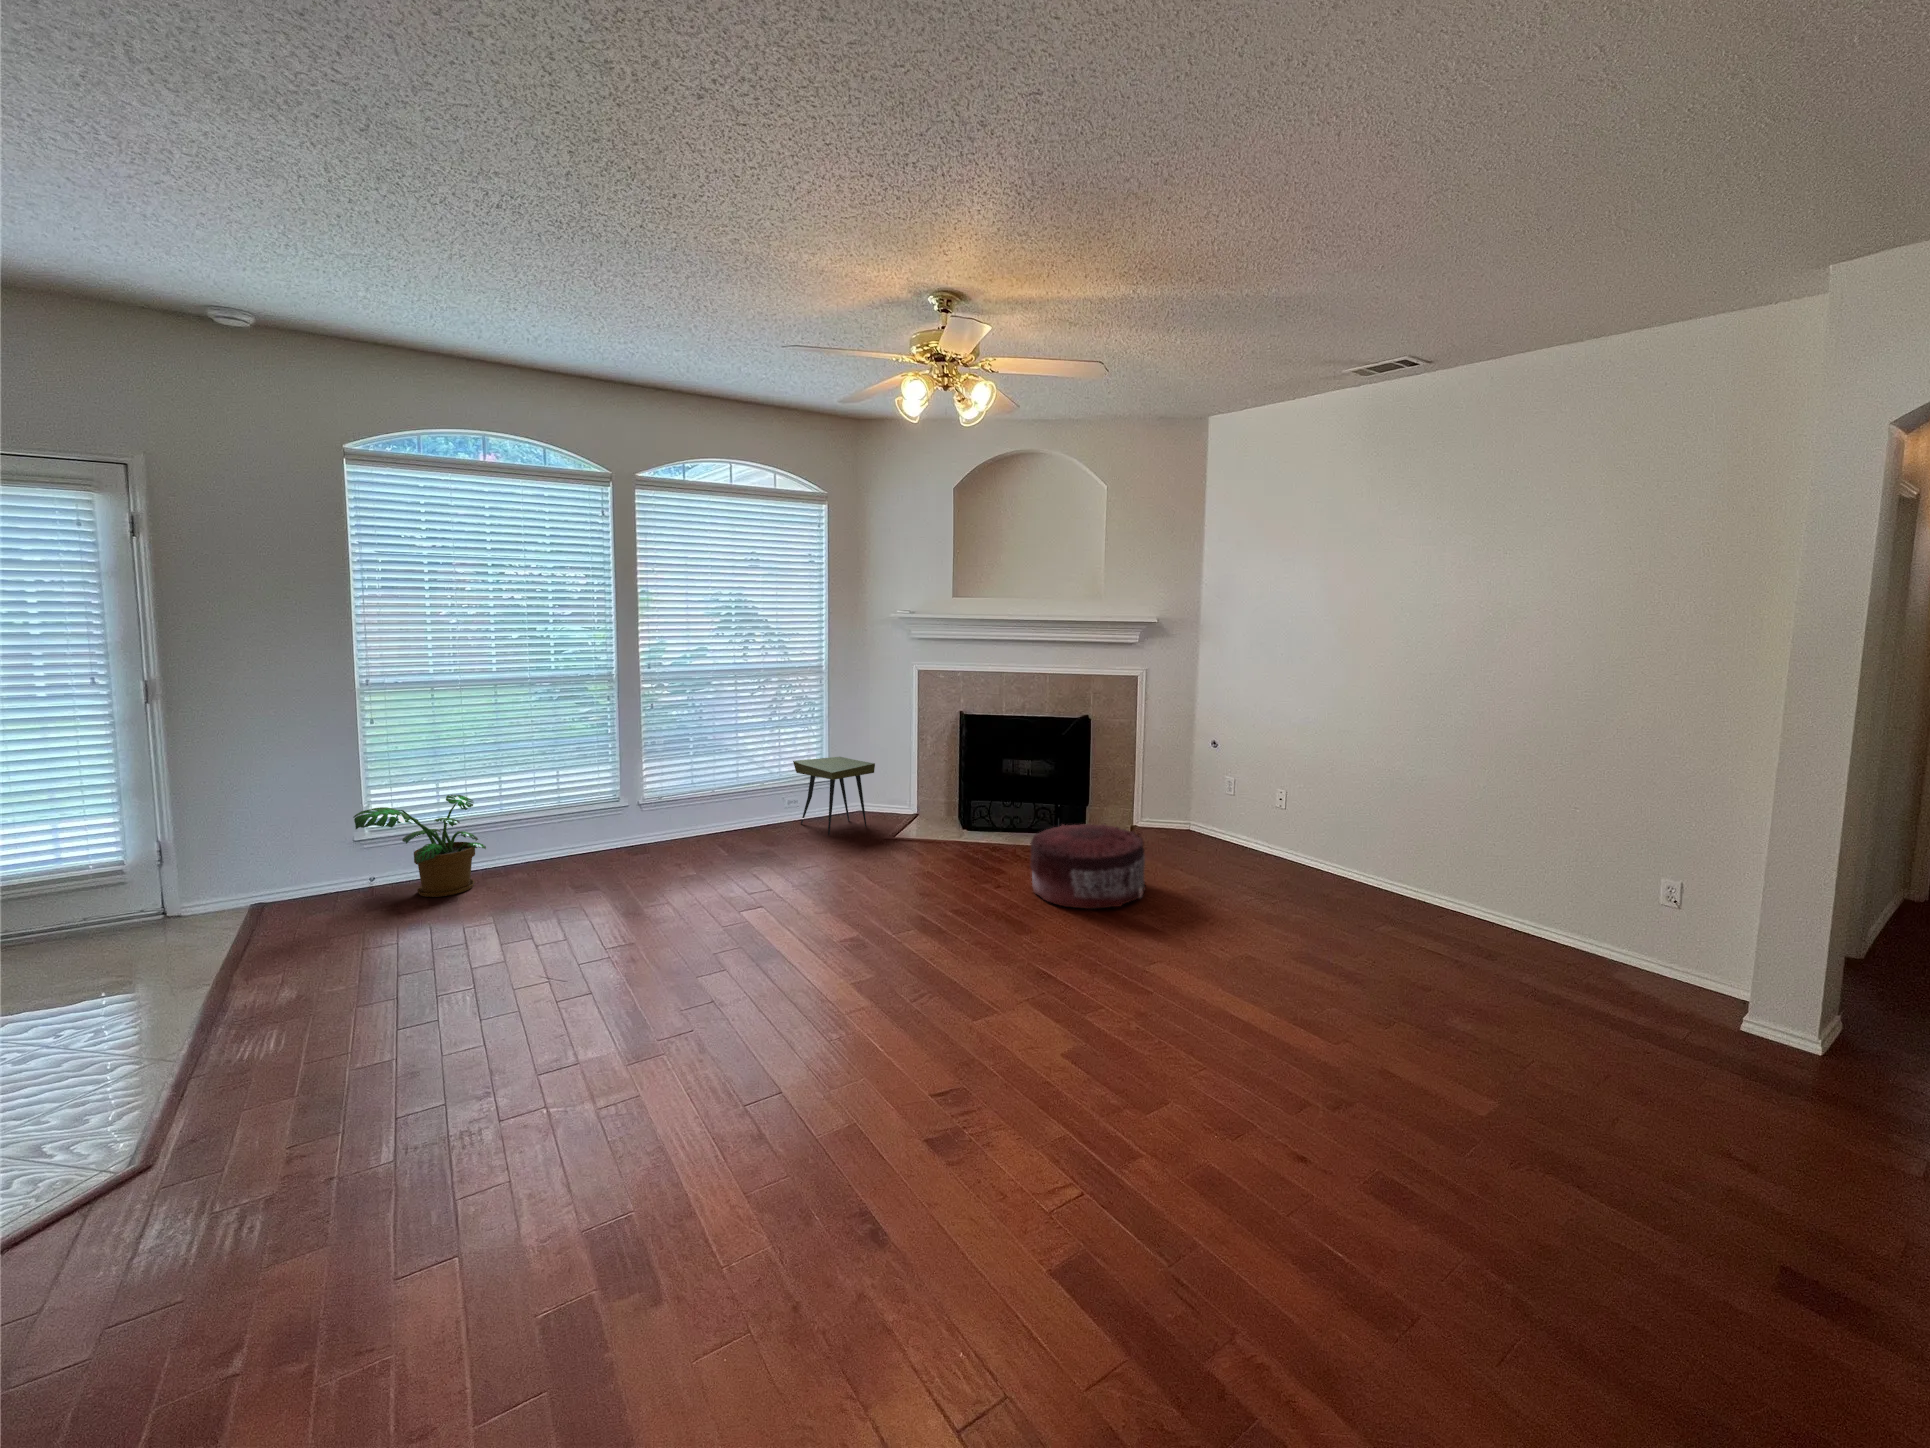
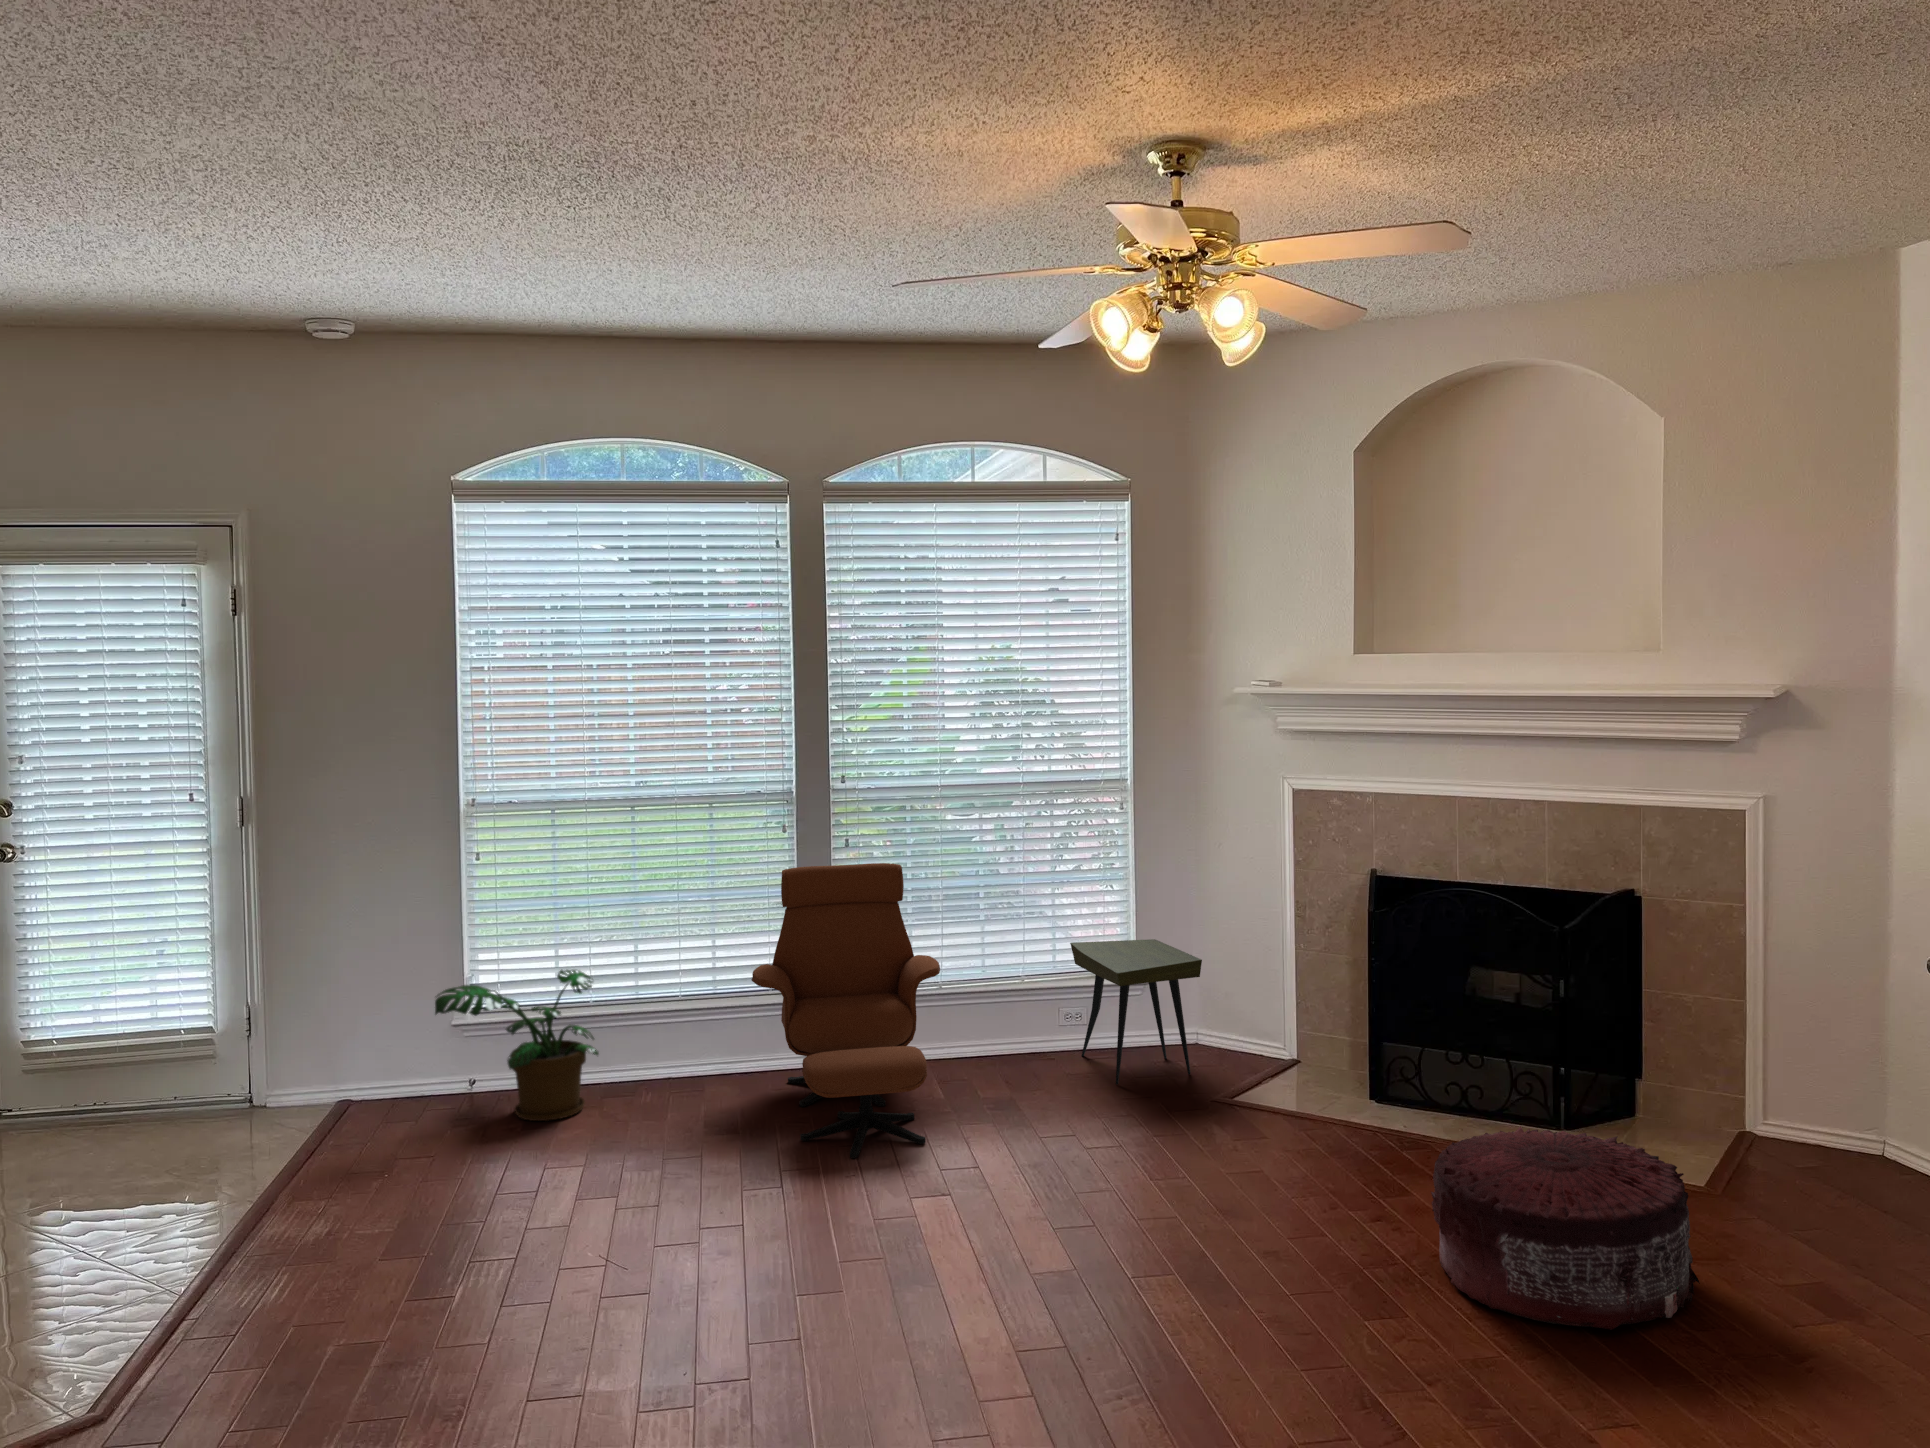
lounge chair: none [598,717,731,888] -> present [752,863,940,1158]

